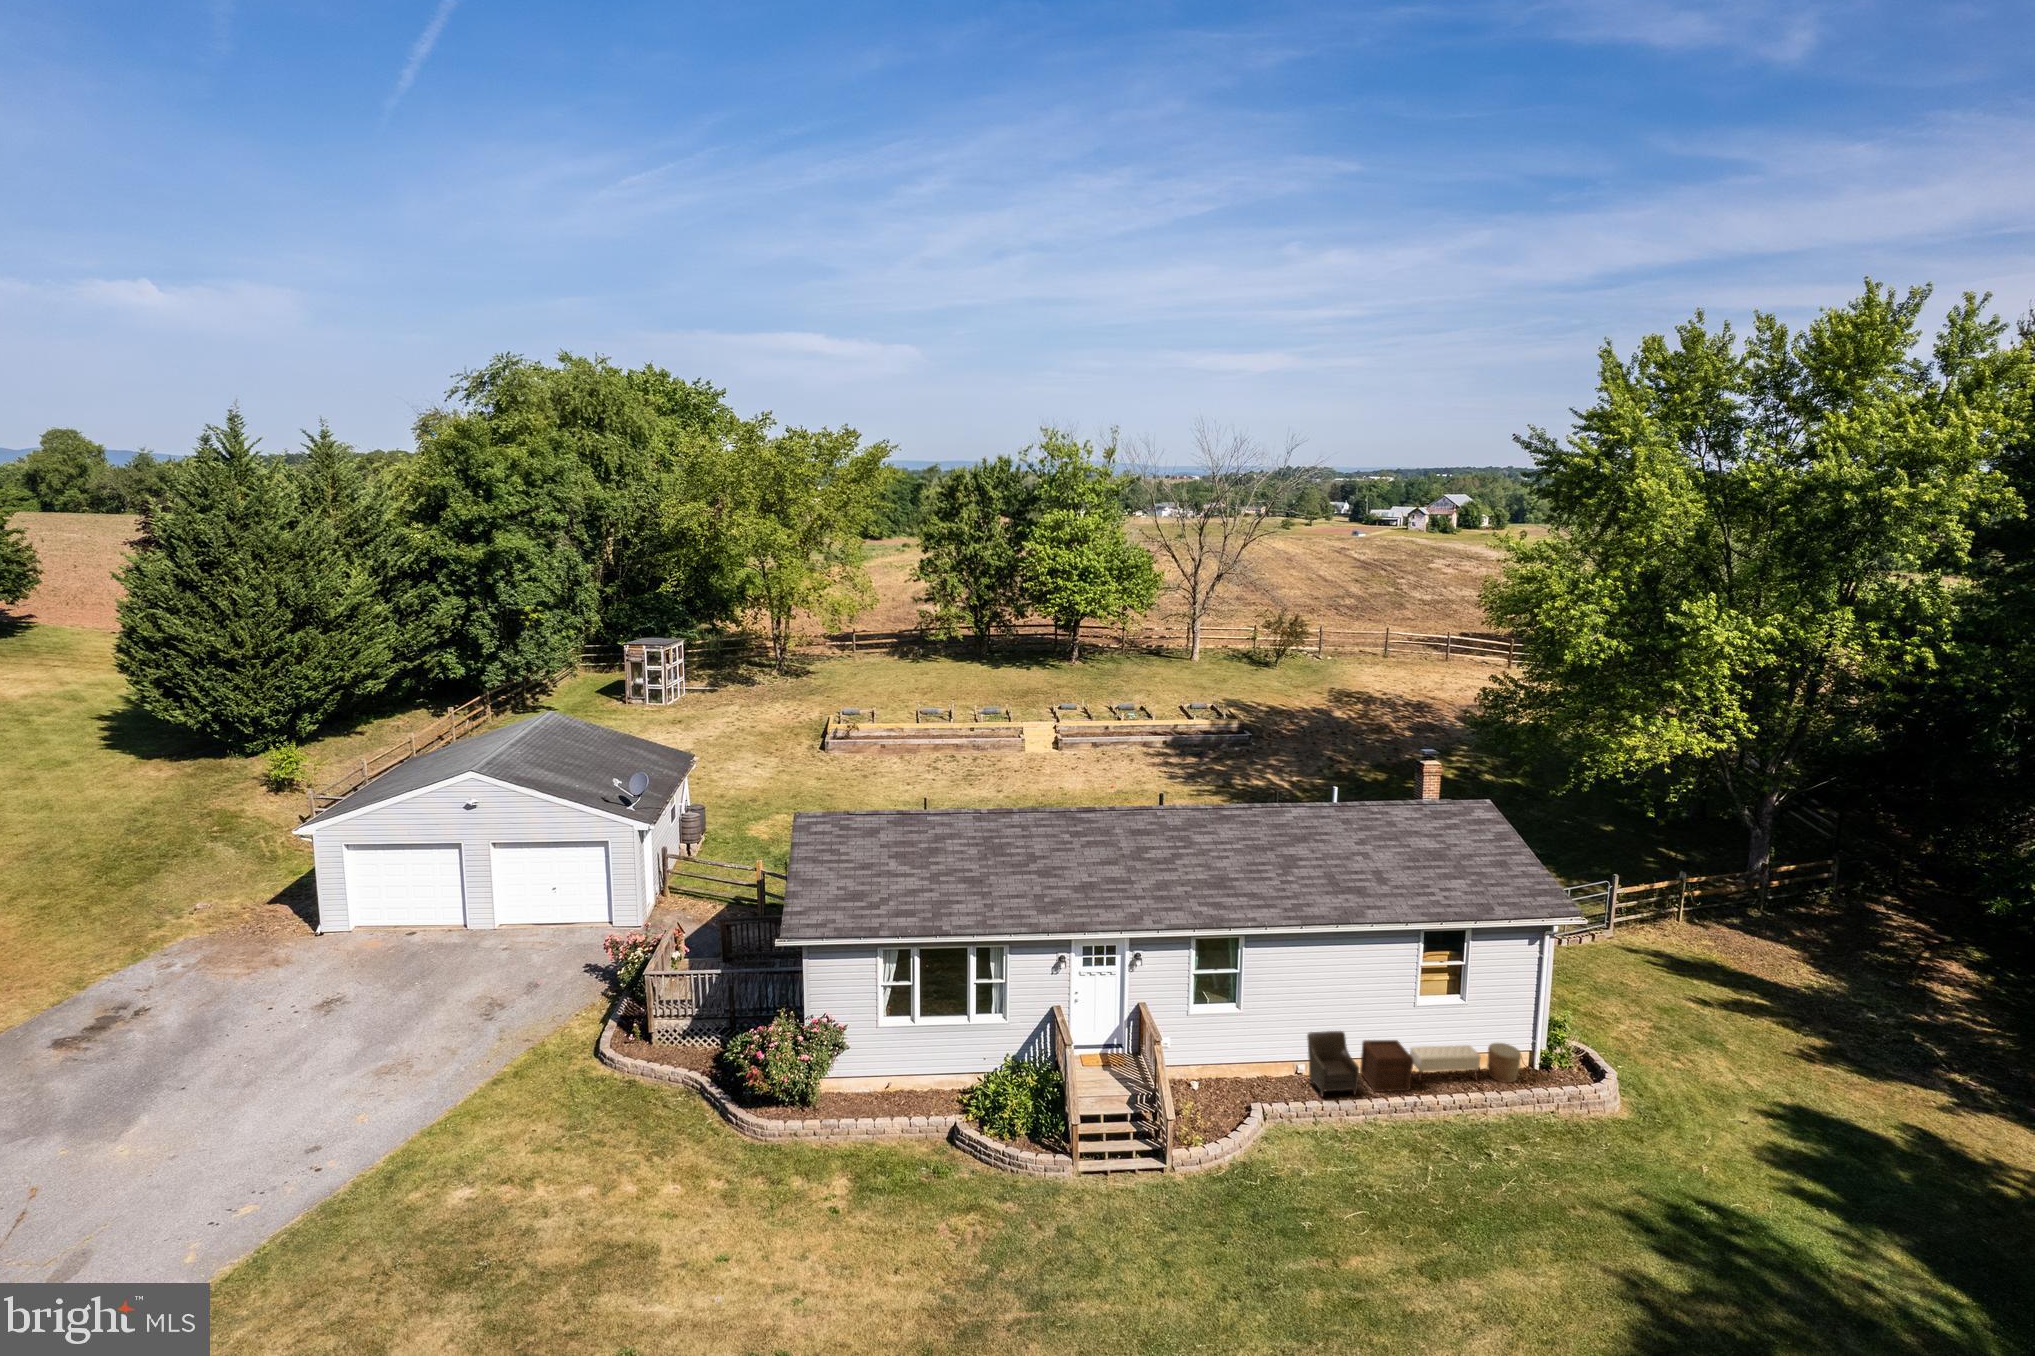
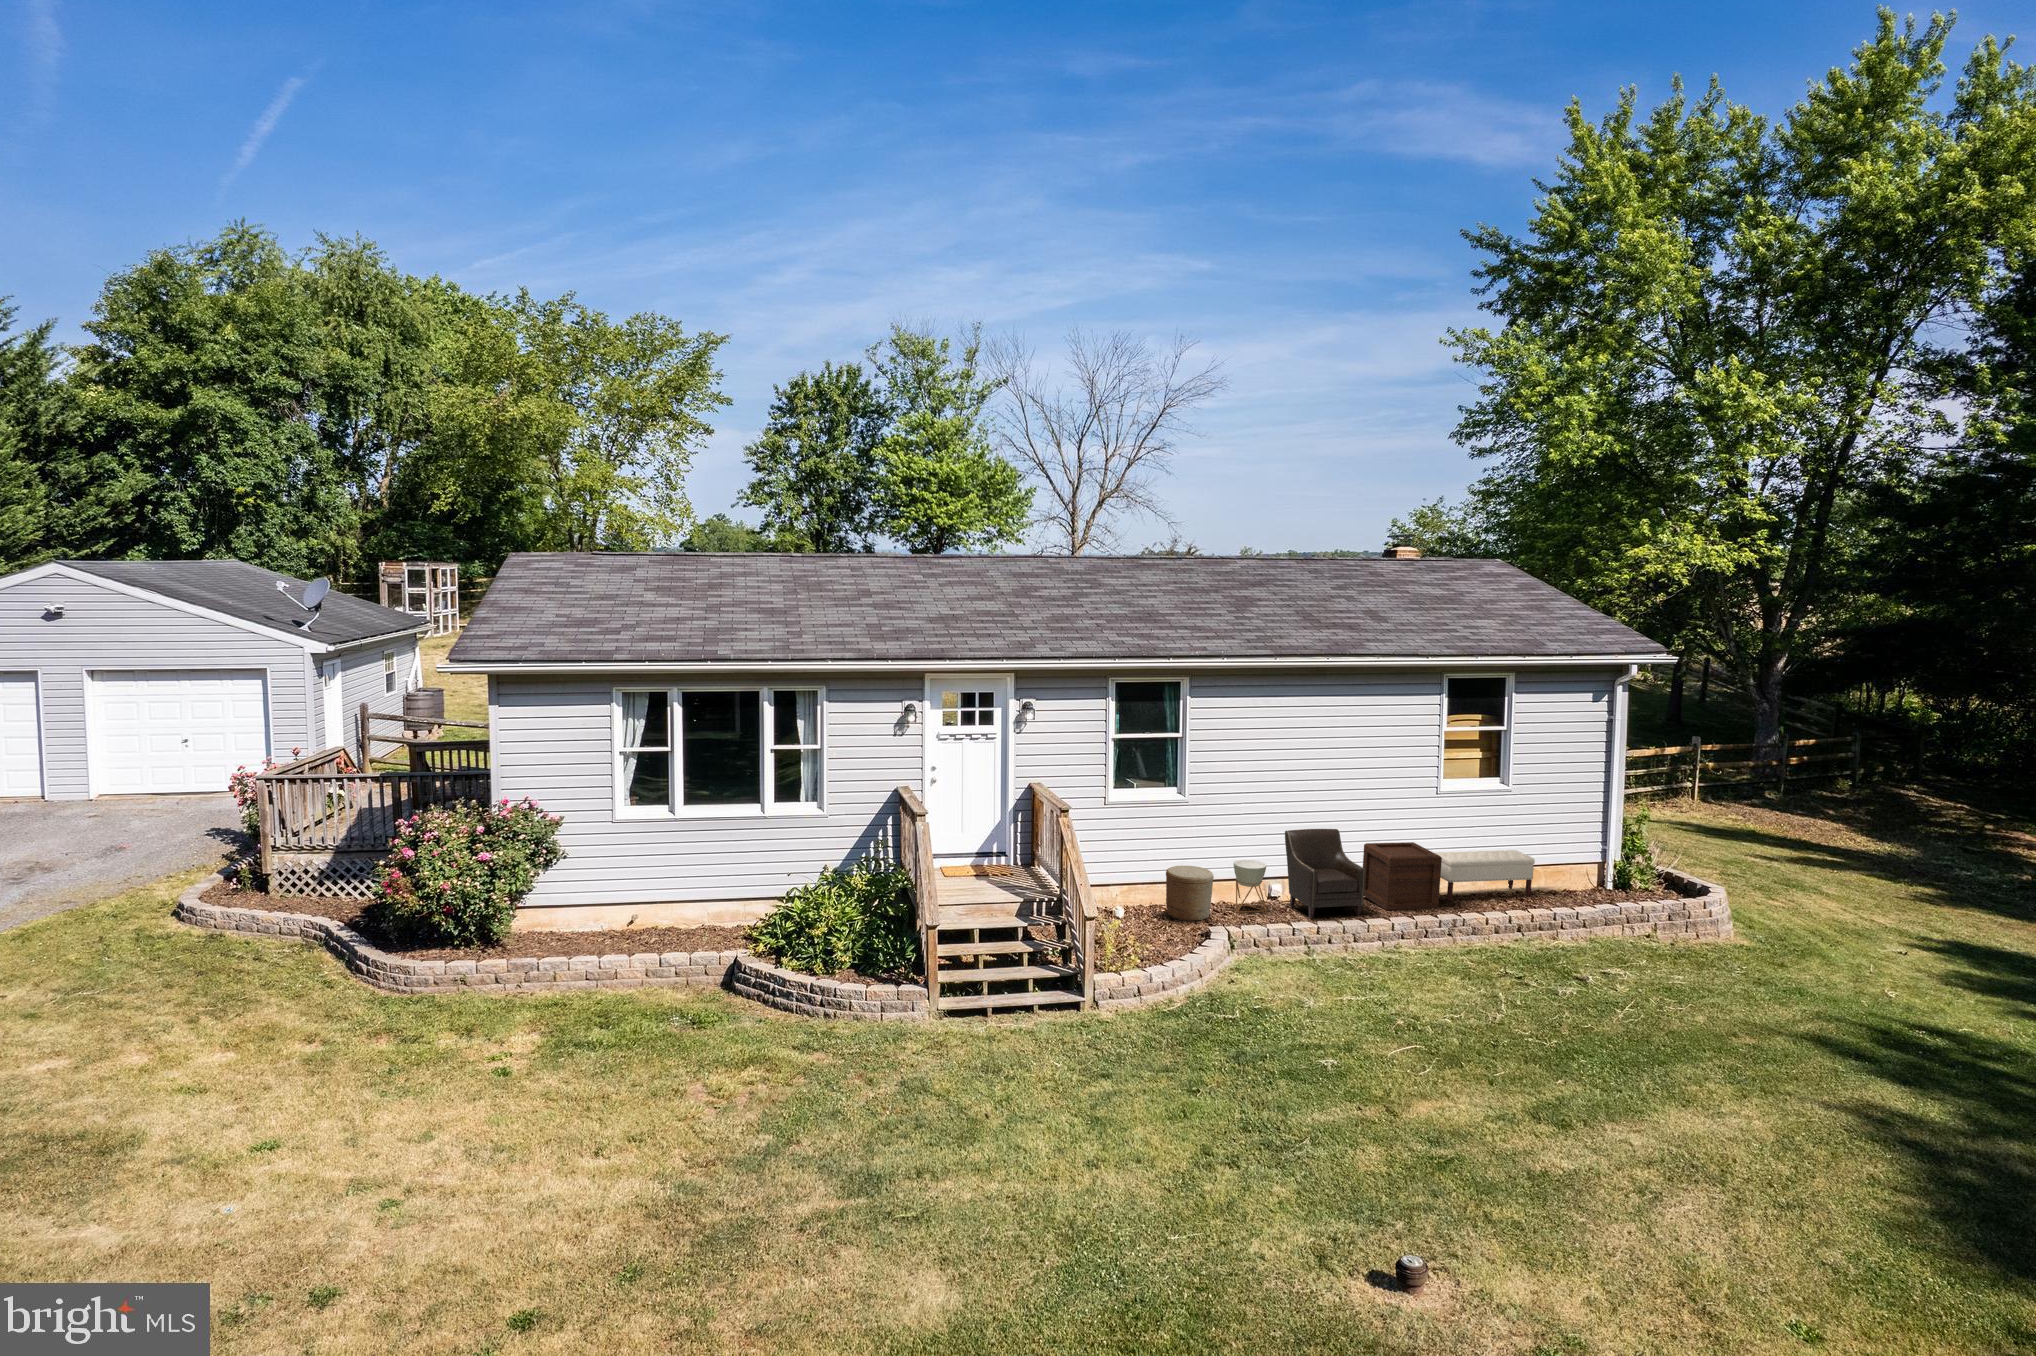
basket: present [1487,1043,1521,1083] -> present [1166,866,1214,921]
planter: none [1272,1051,1294,1088] -> present [1234,860,1267,913]

